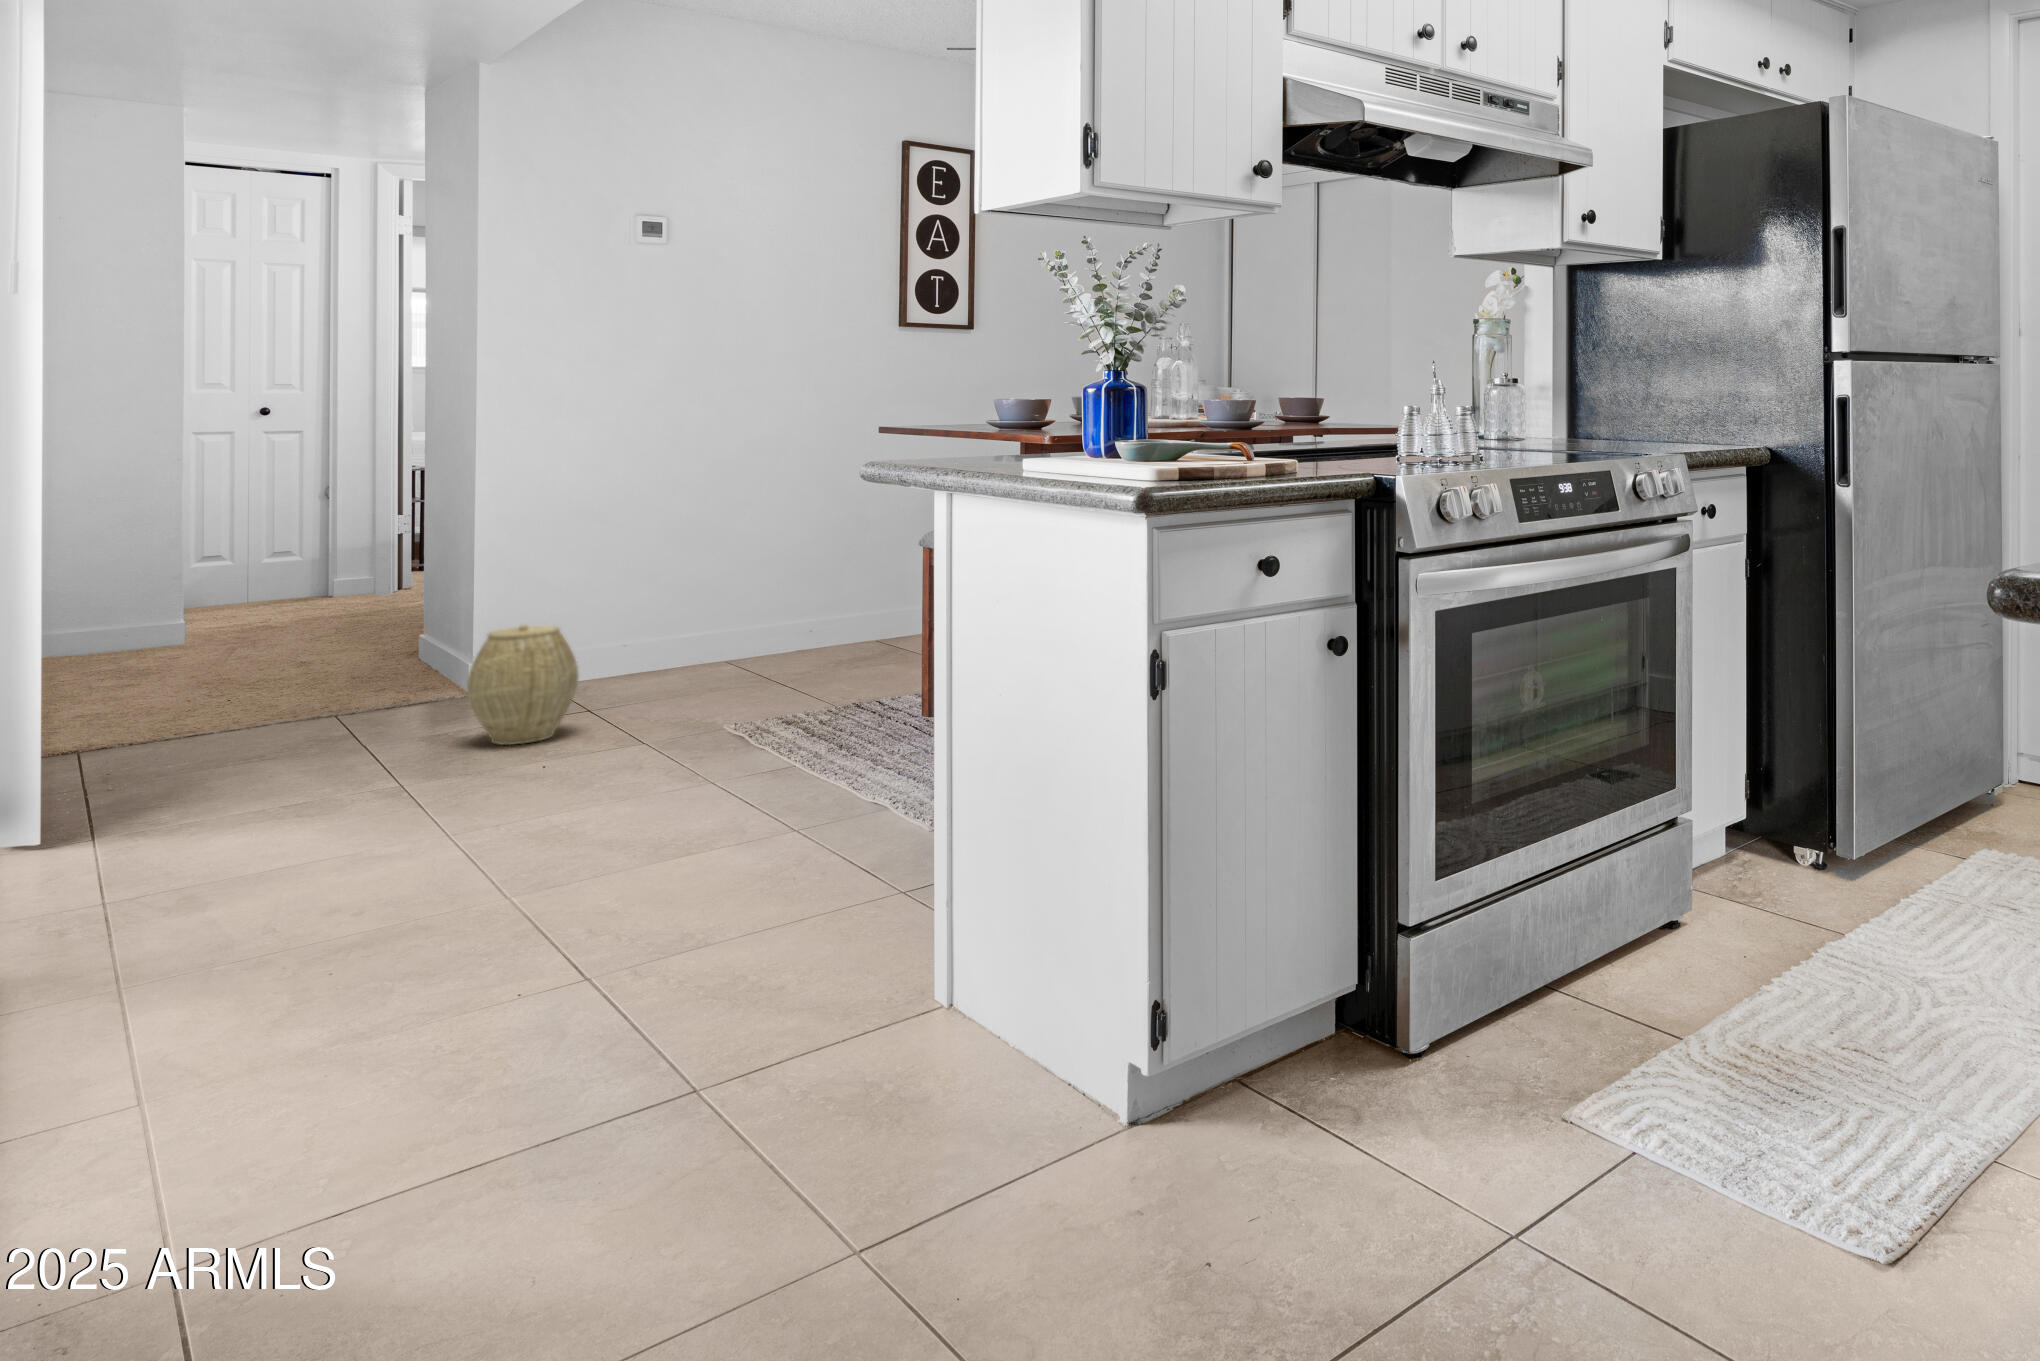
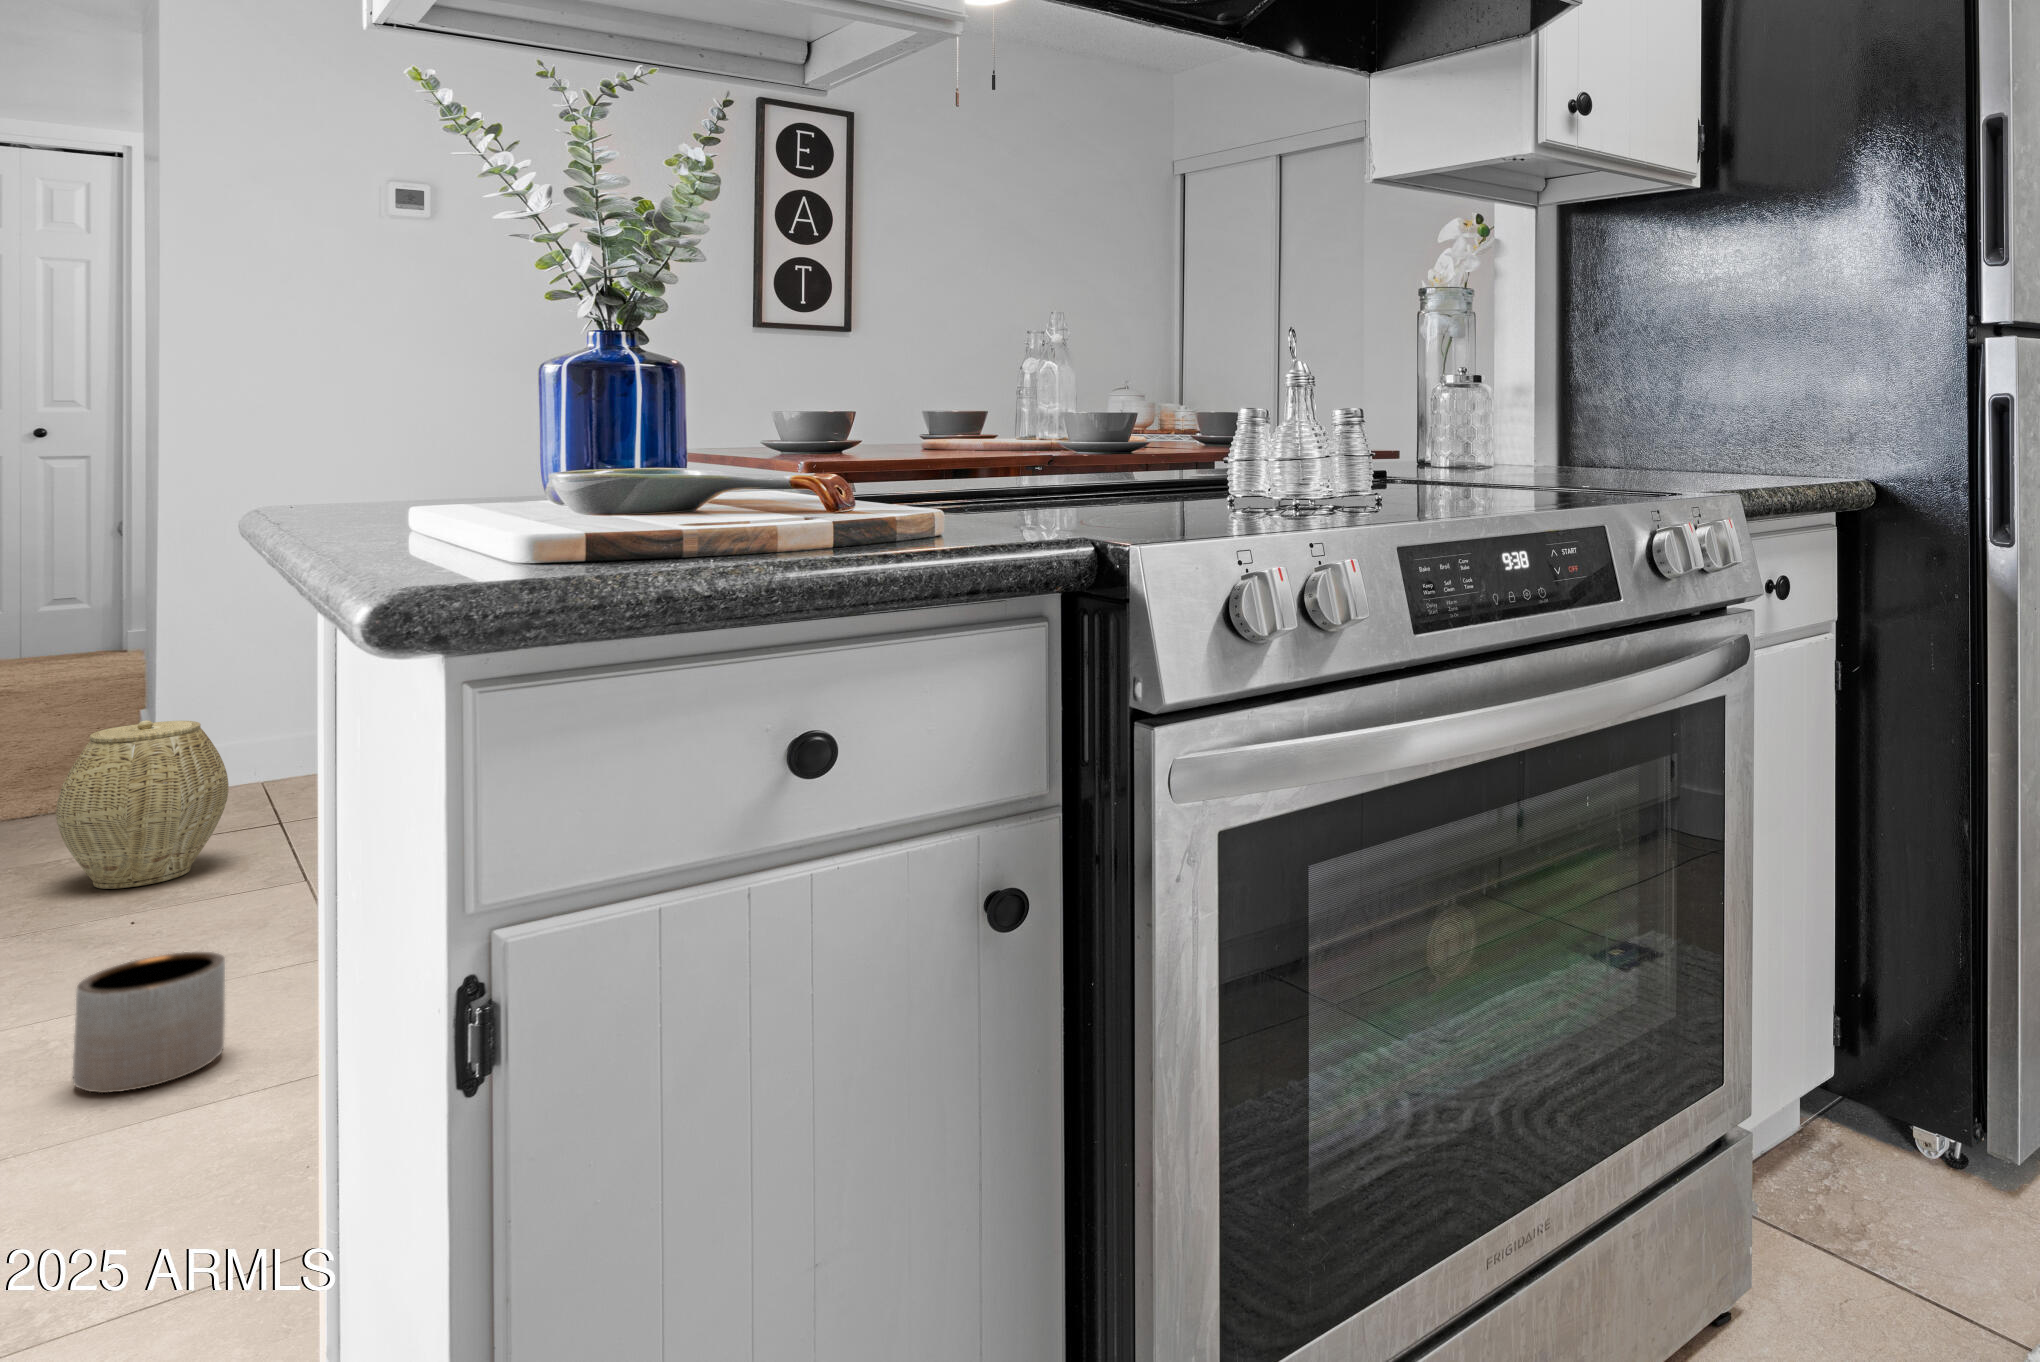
planter: none [603,760,688,843] -> present [73,952,225,1093]

